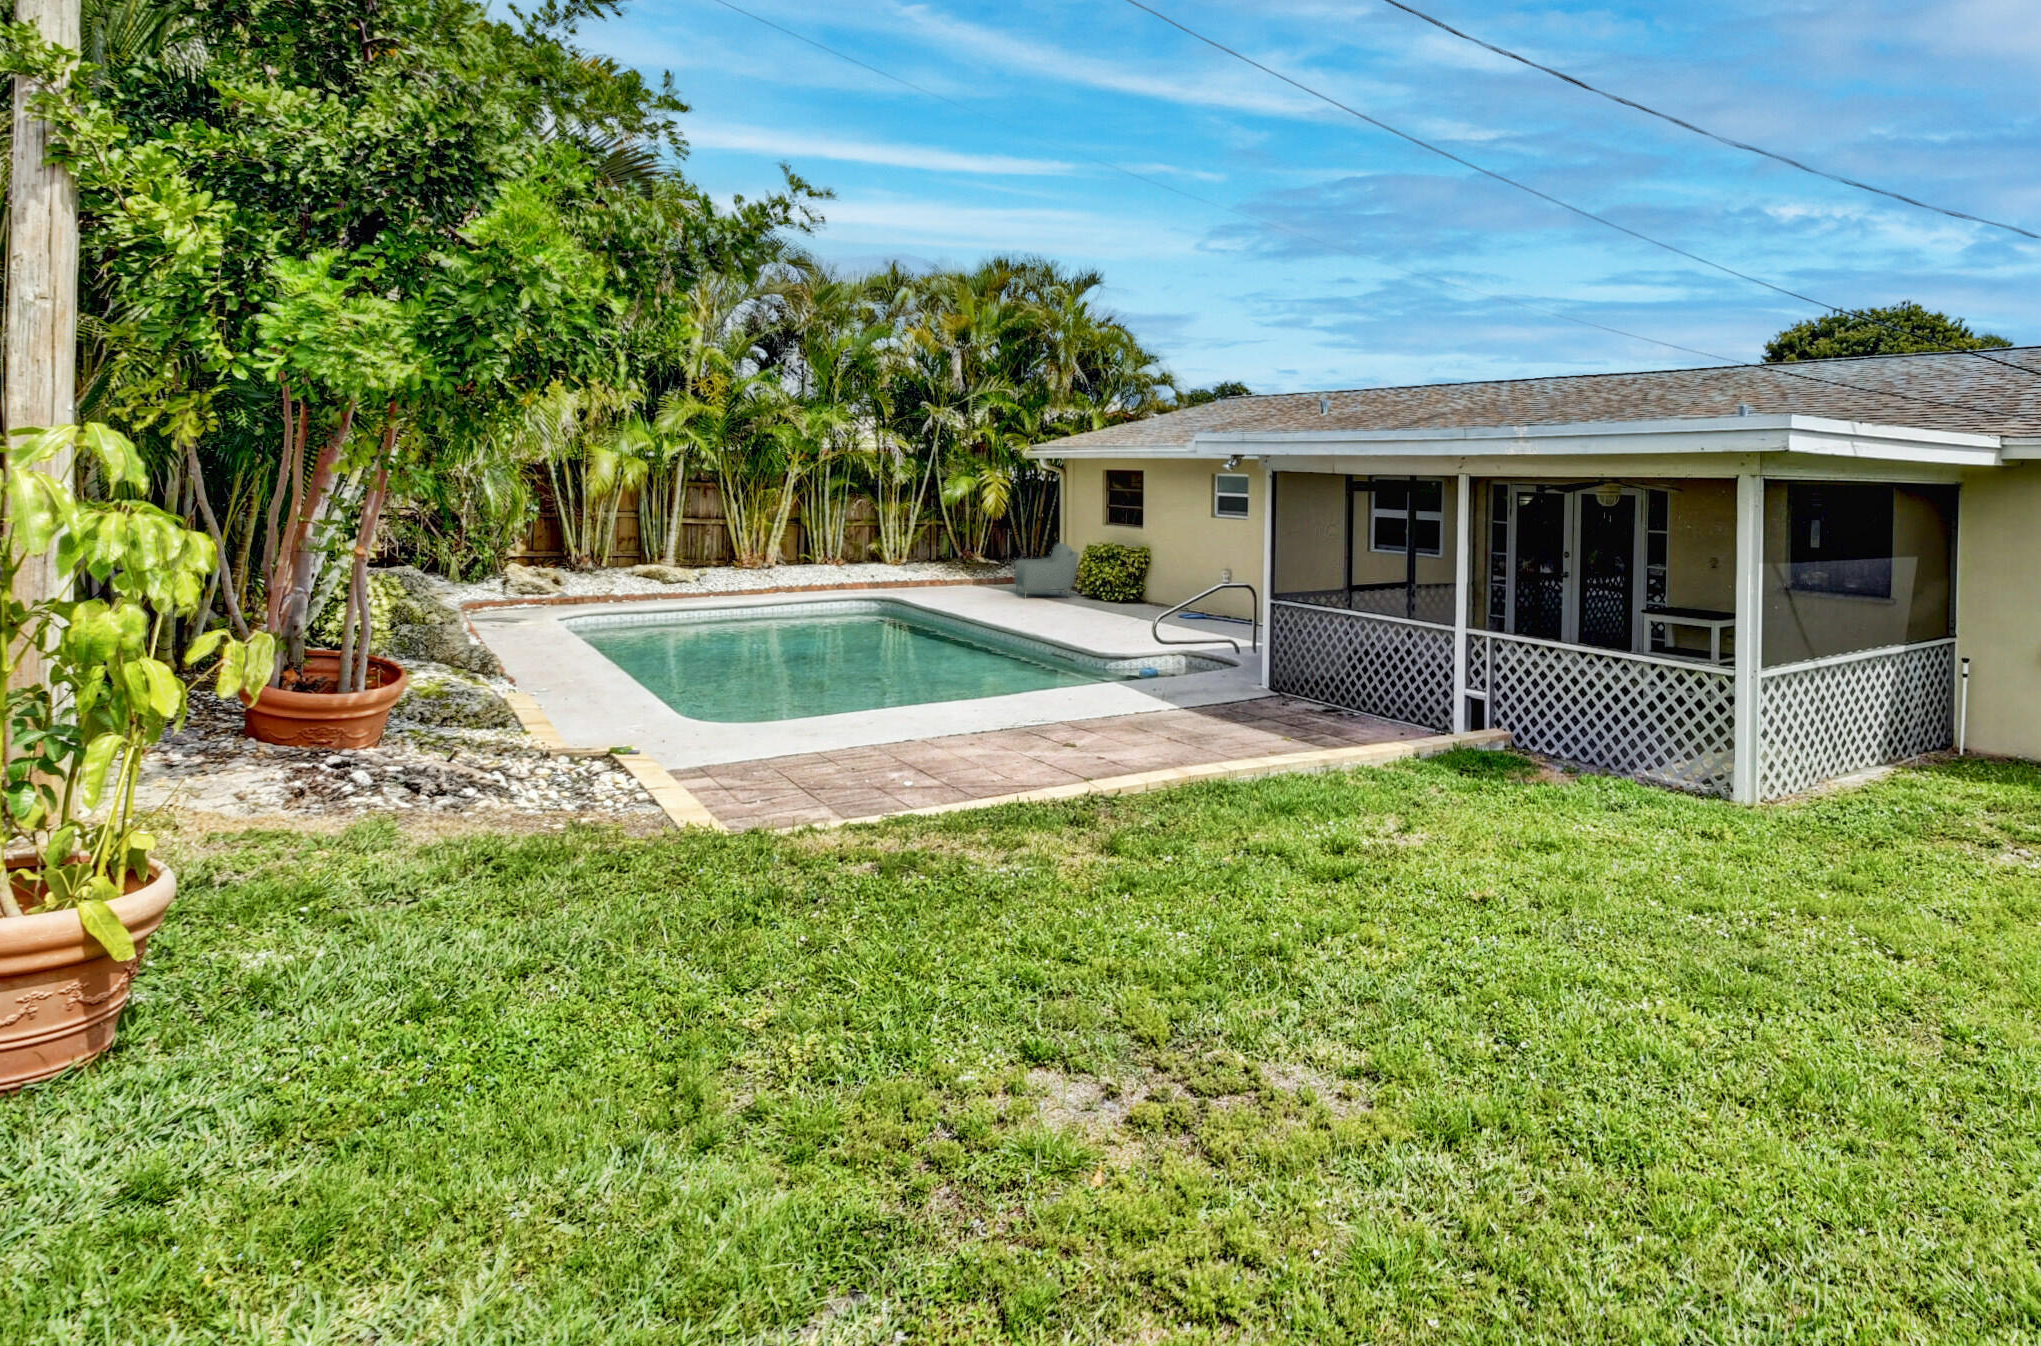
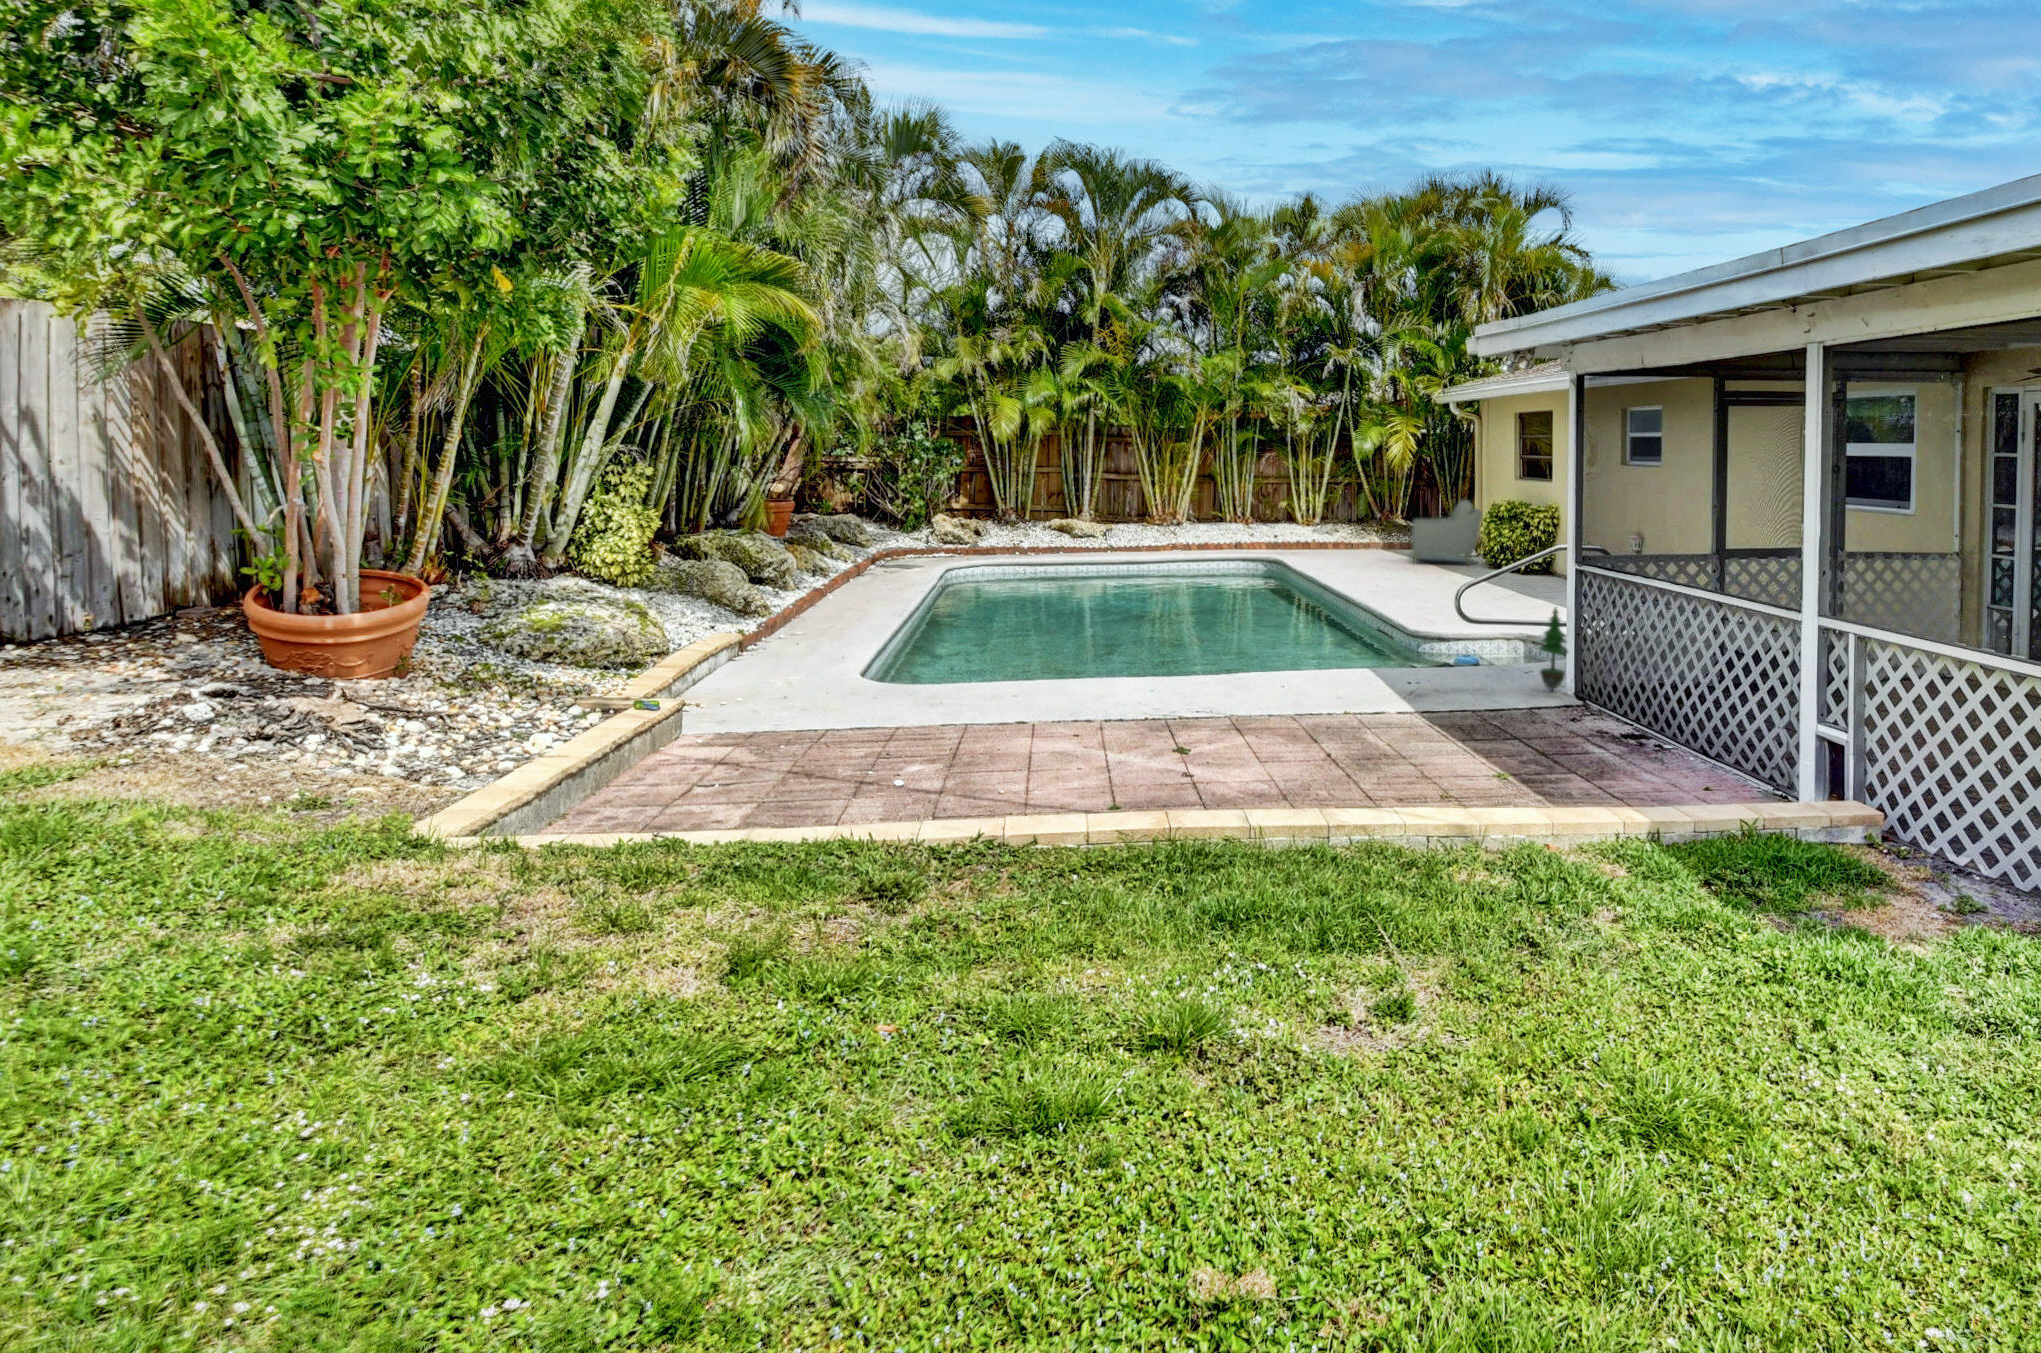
potted tree: none [1246,628,1267,687] -> present [1540,608,1568,690]

